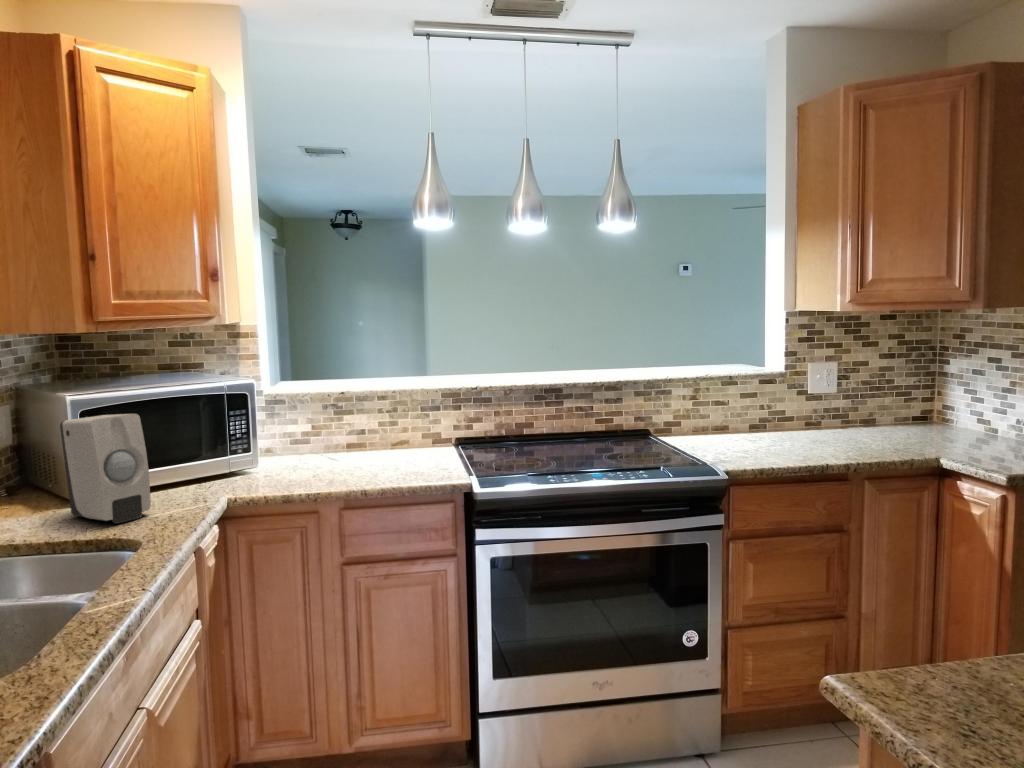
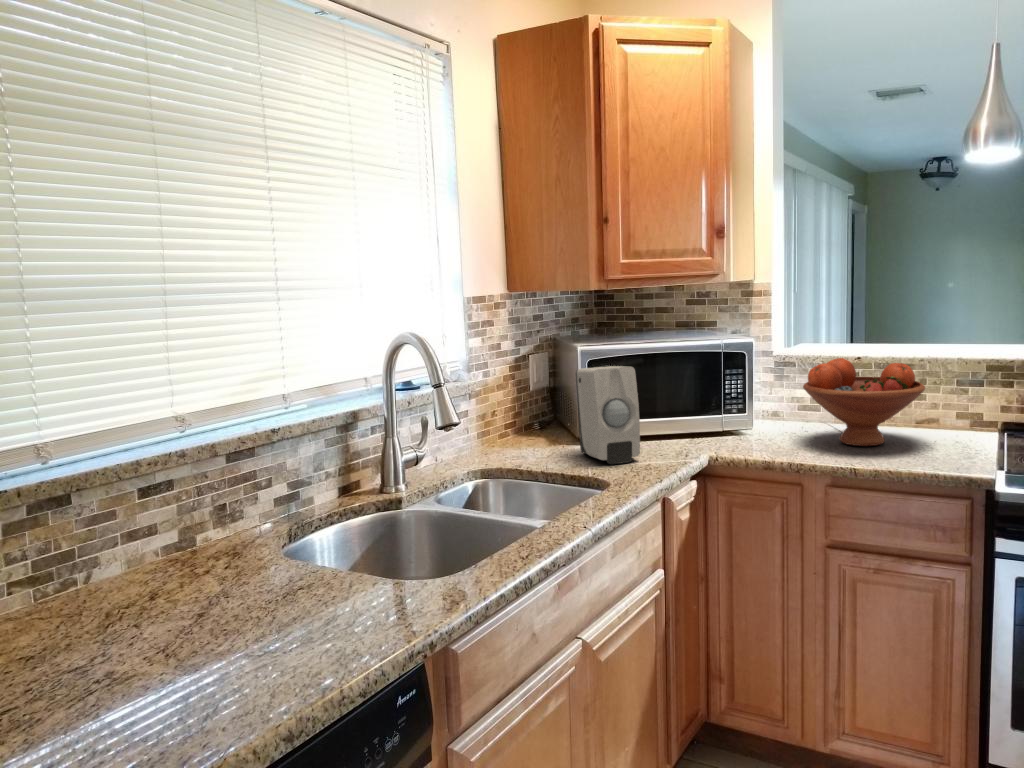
fruit bowl: none [305,394,406,470] -> present [803,358,925,446]

